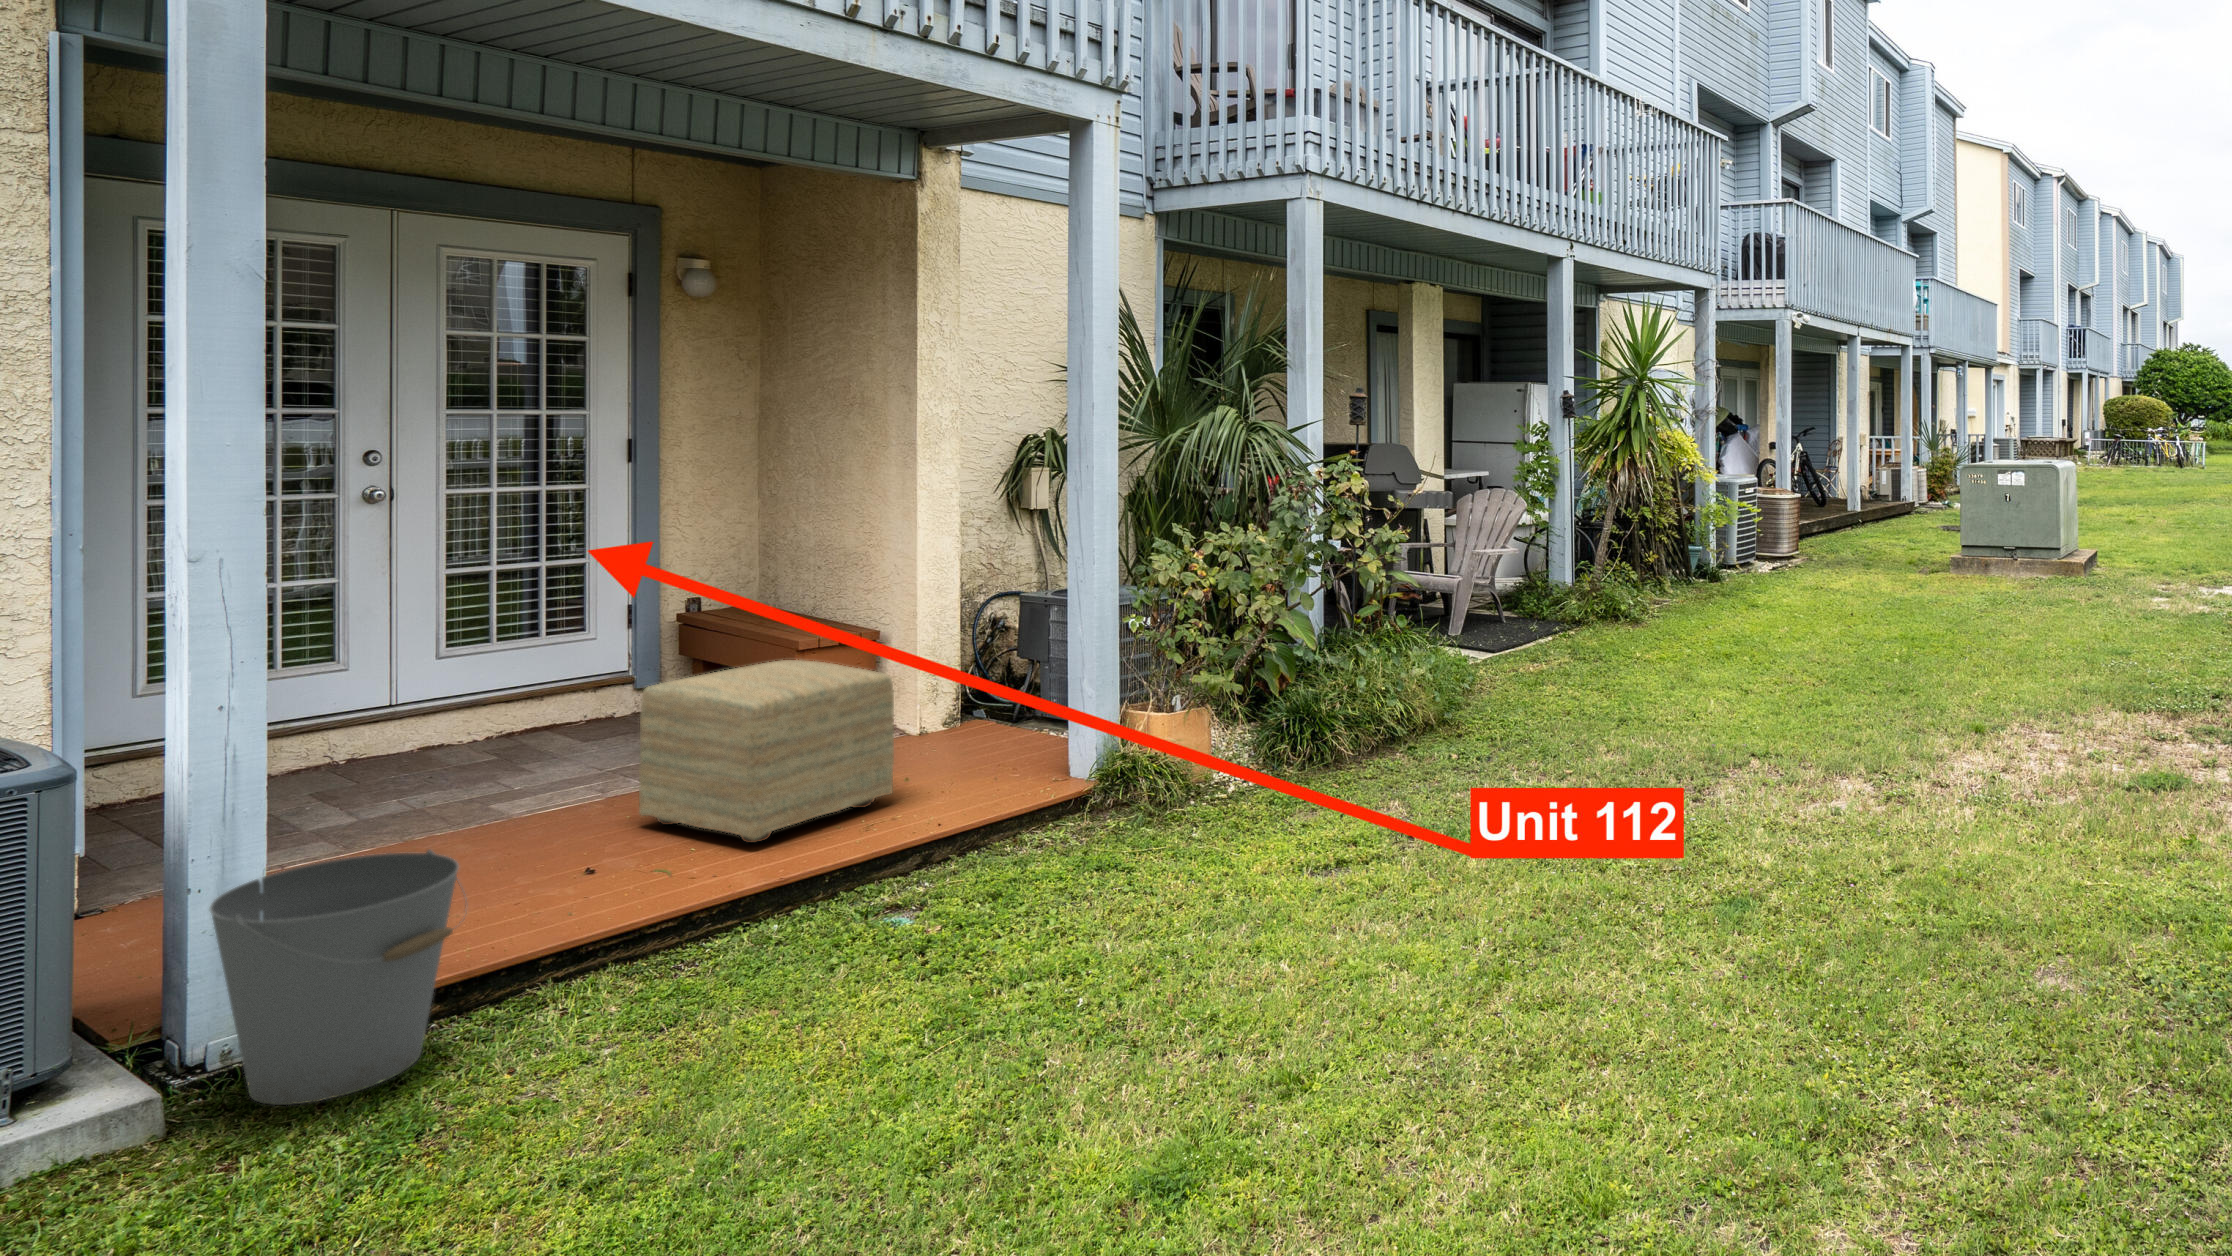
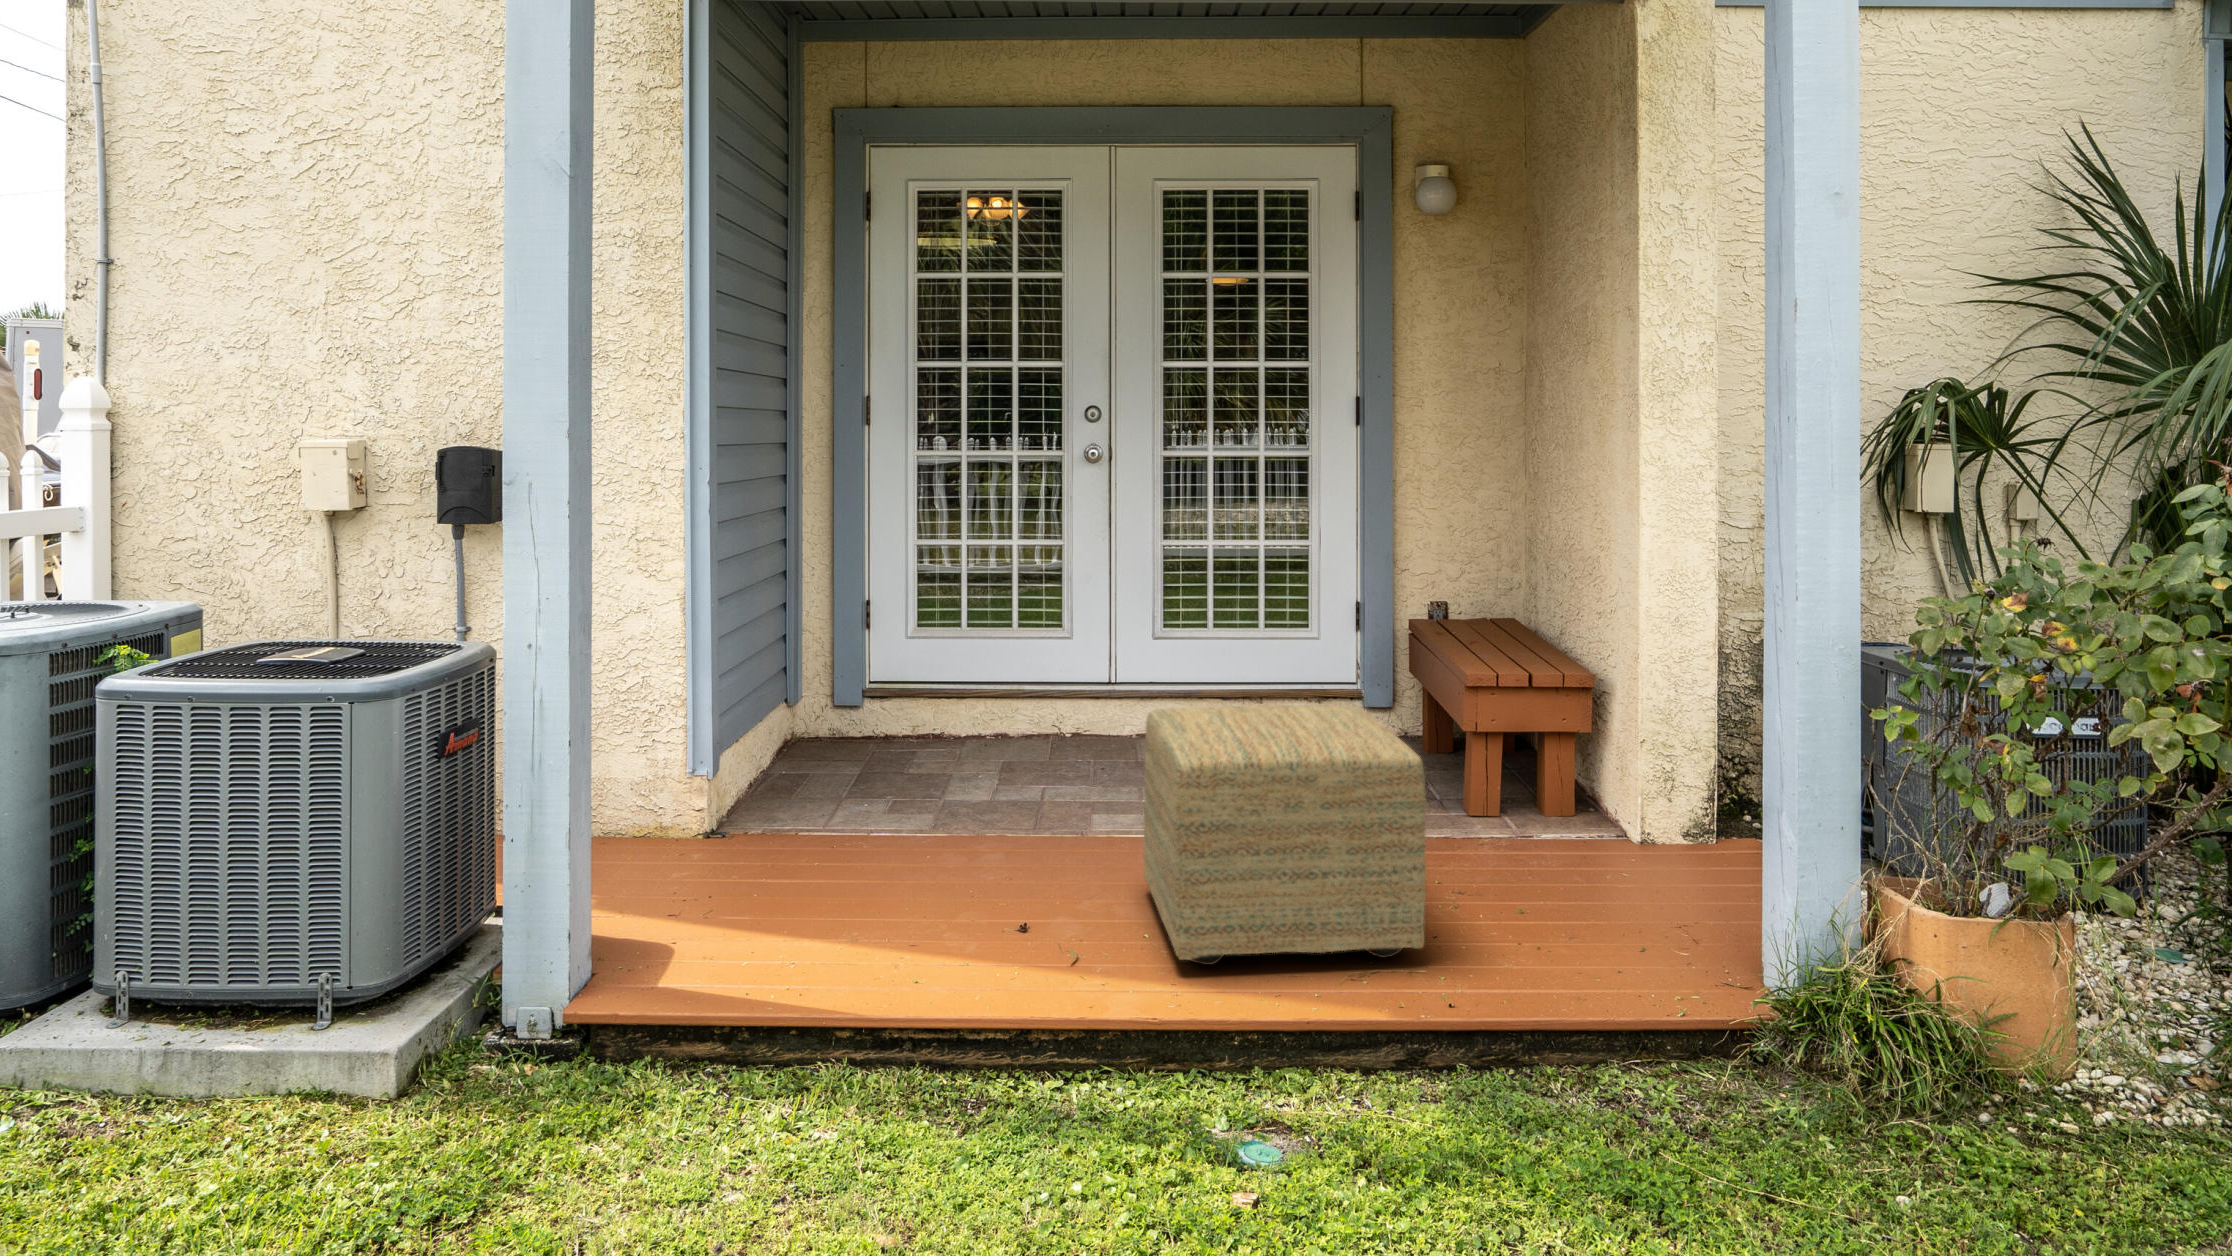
bucket: present [210,850,467,1105] -> none [439,847,680,1138]

